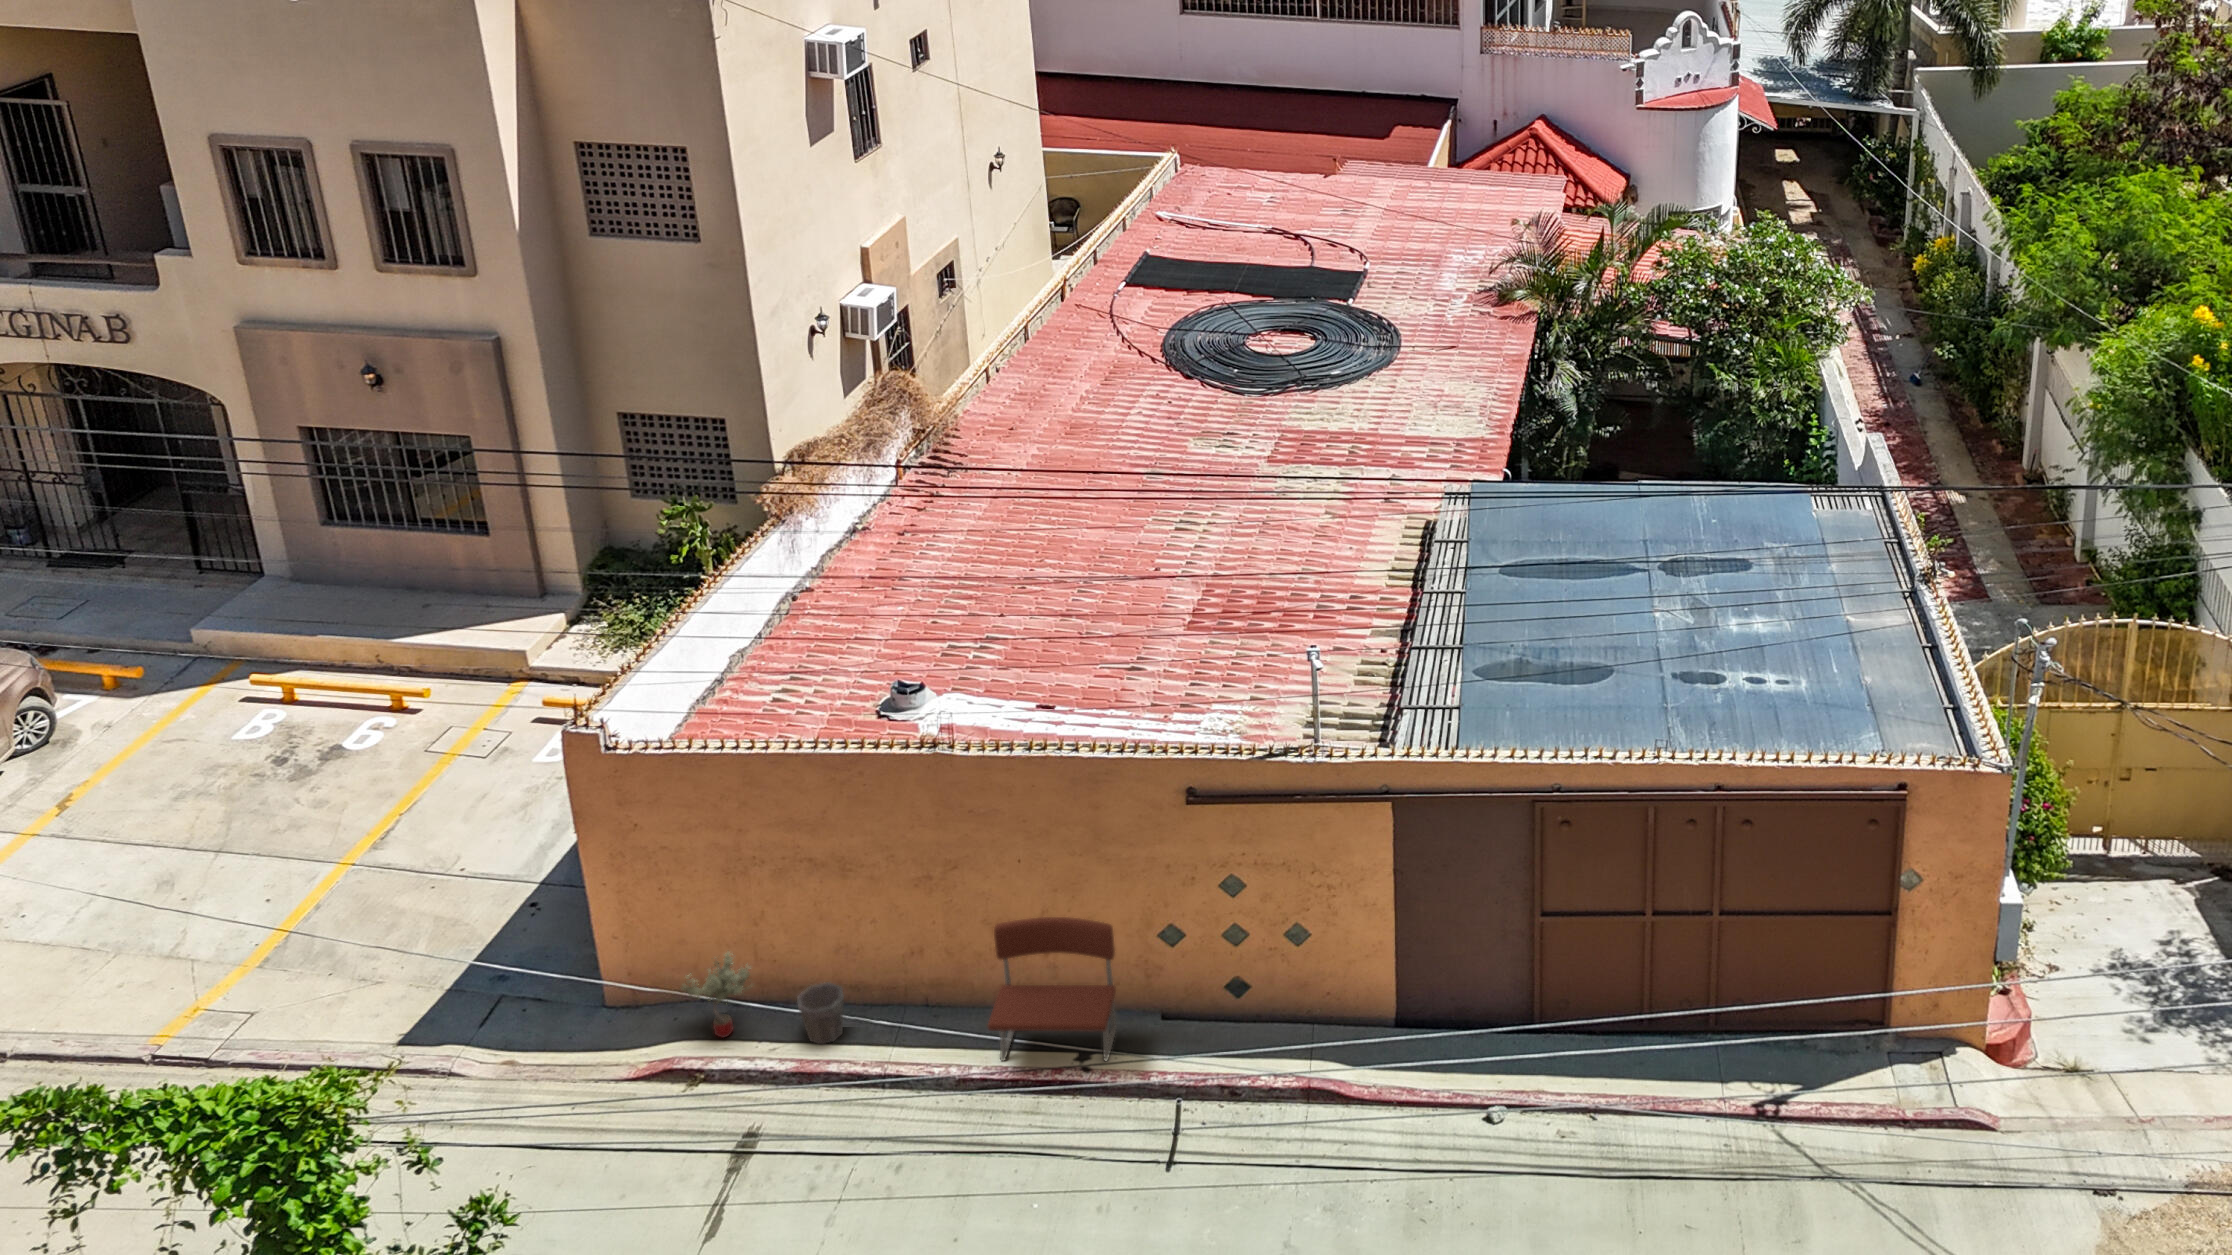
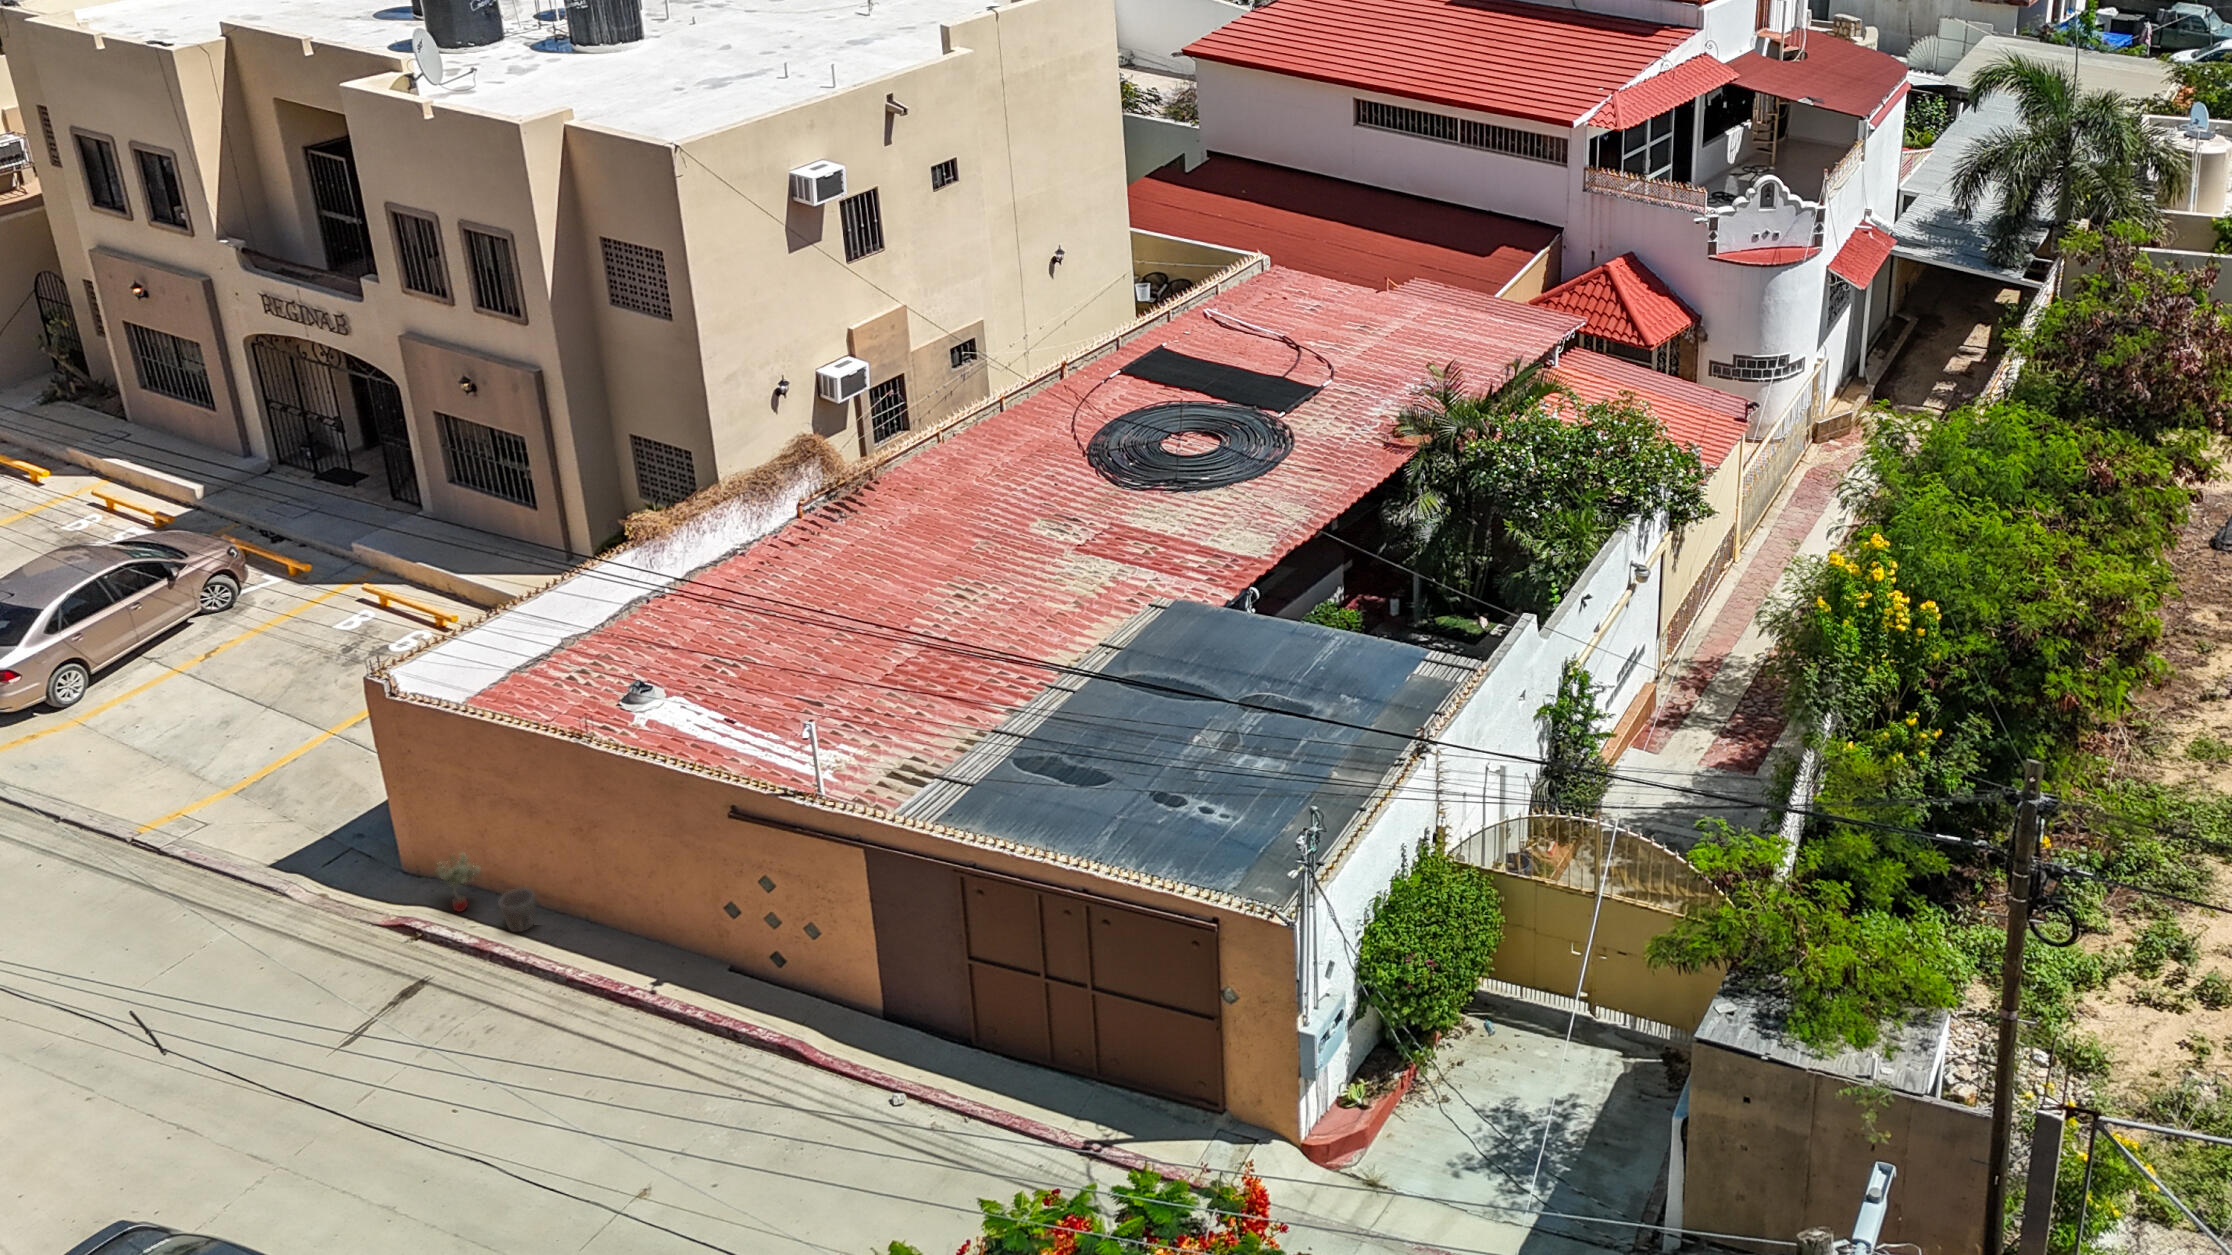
bench: present [988,917,1117,1061] -> none [596,873,705,991]

